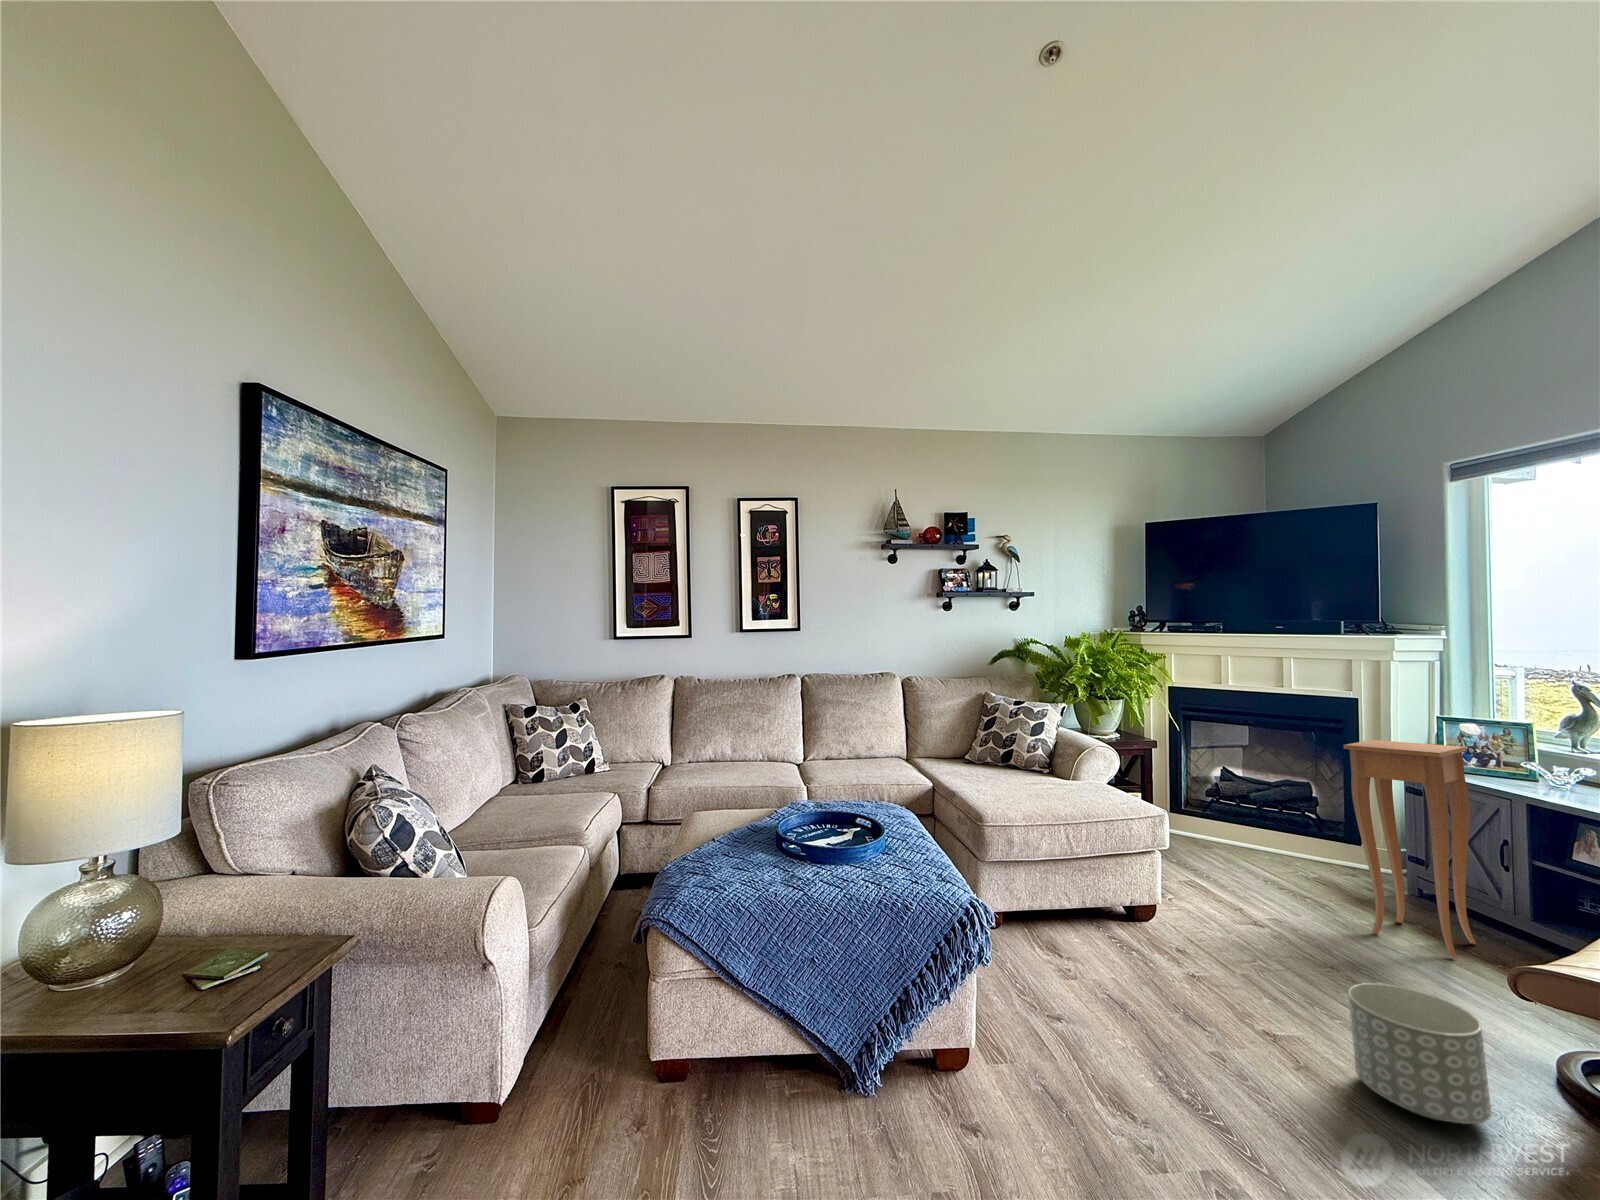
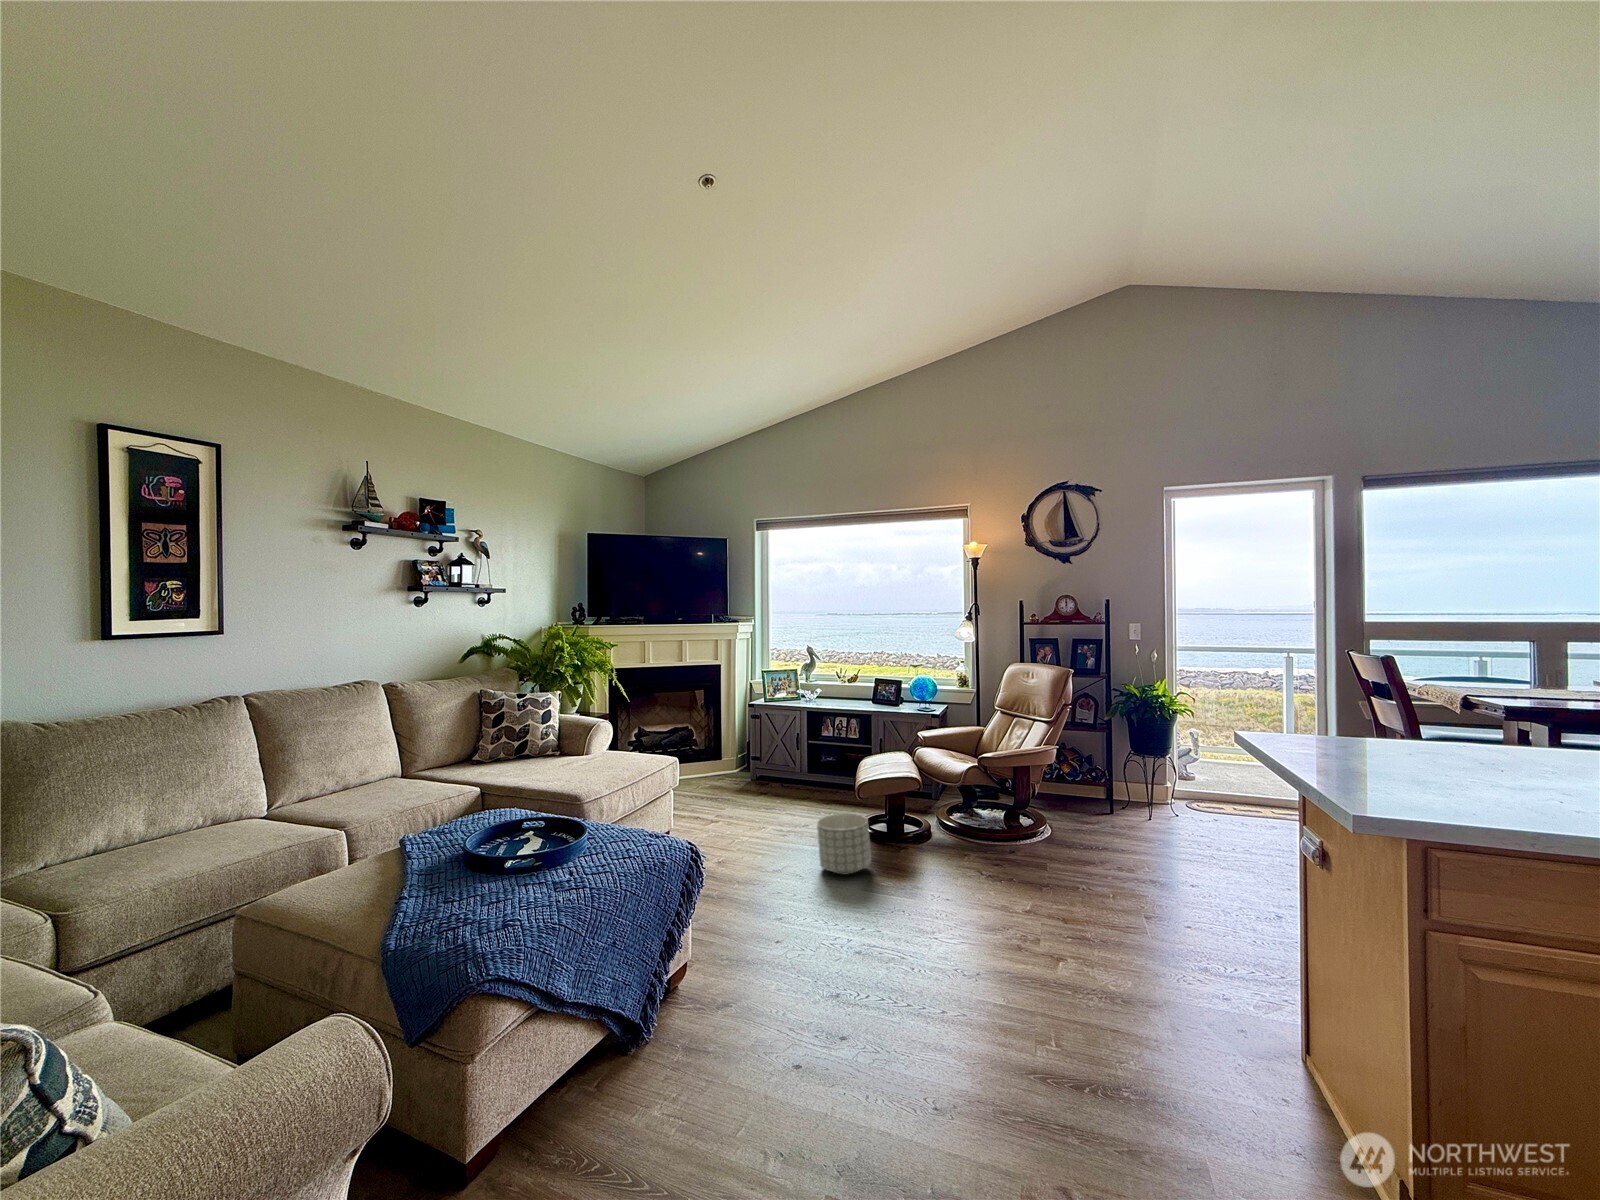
side table: present [1343,740,1476,957] -> none [750,685,798,807]

